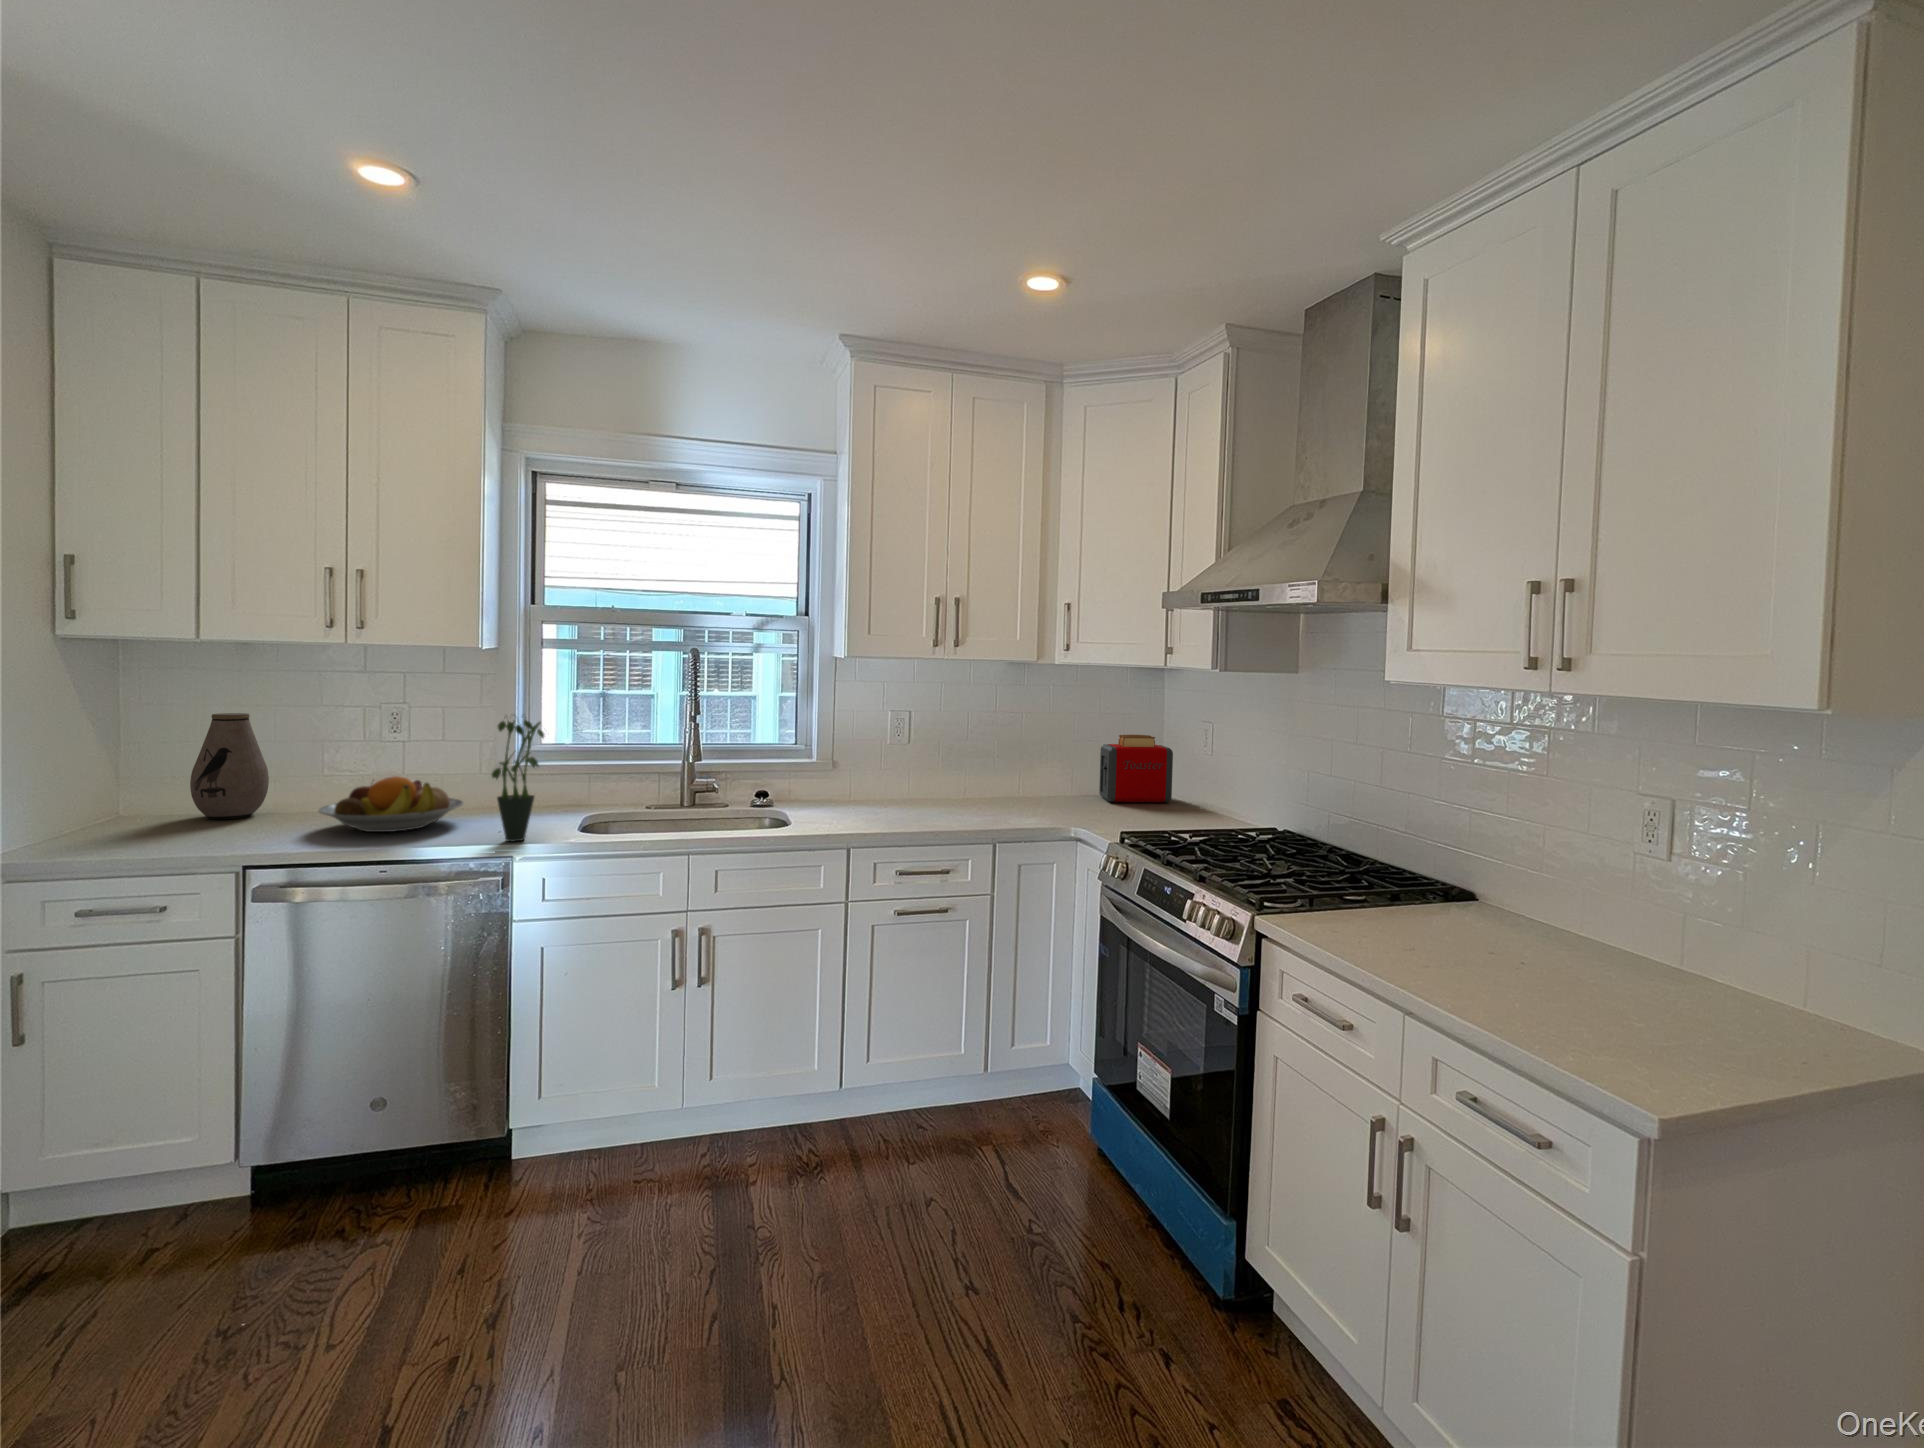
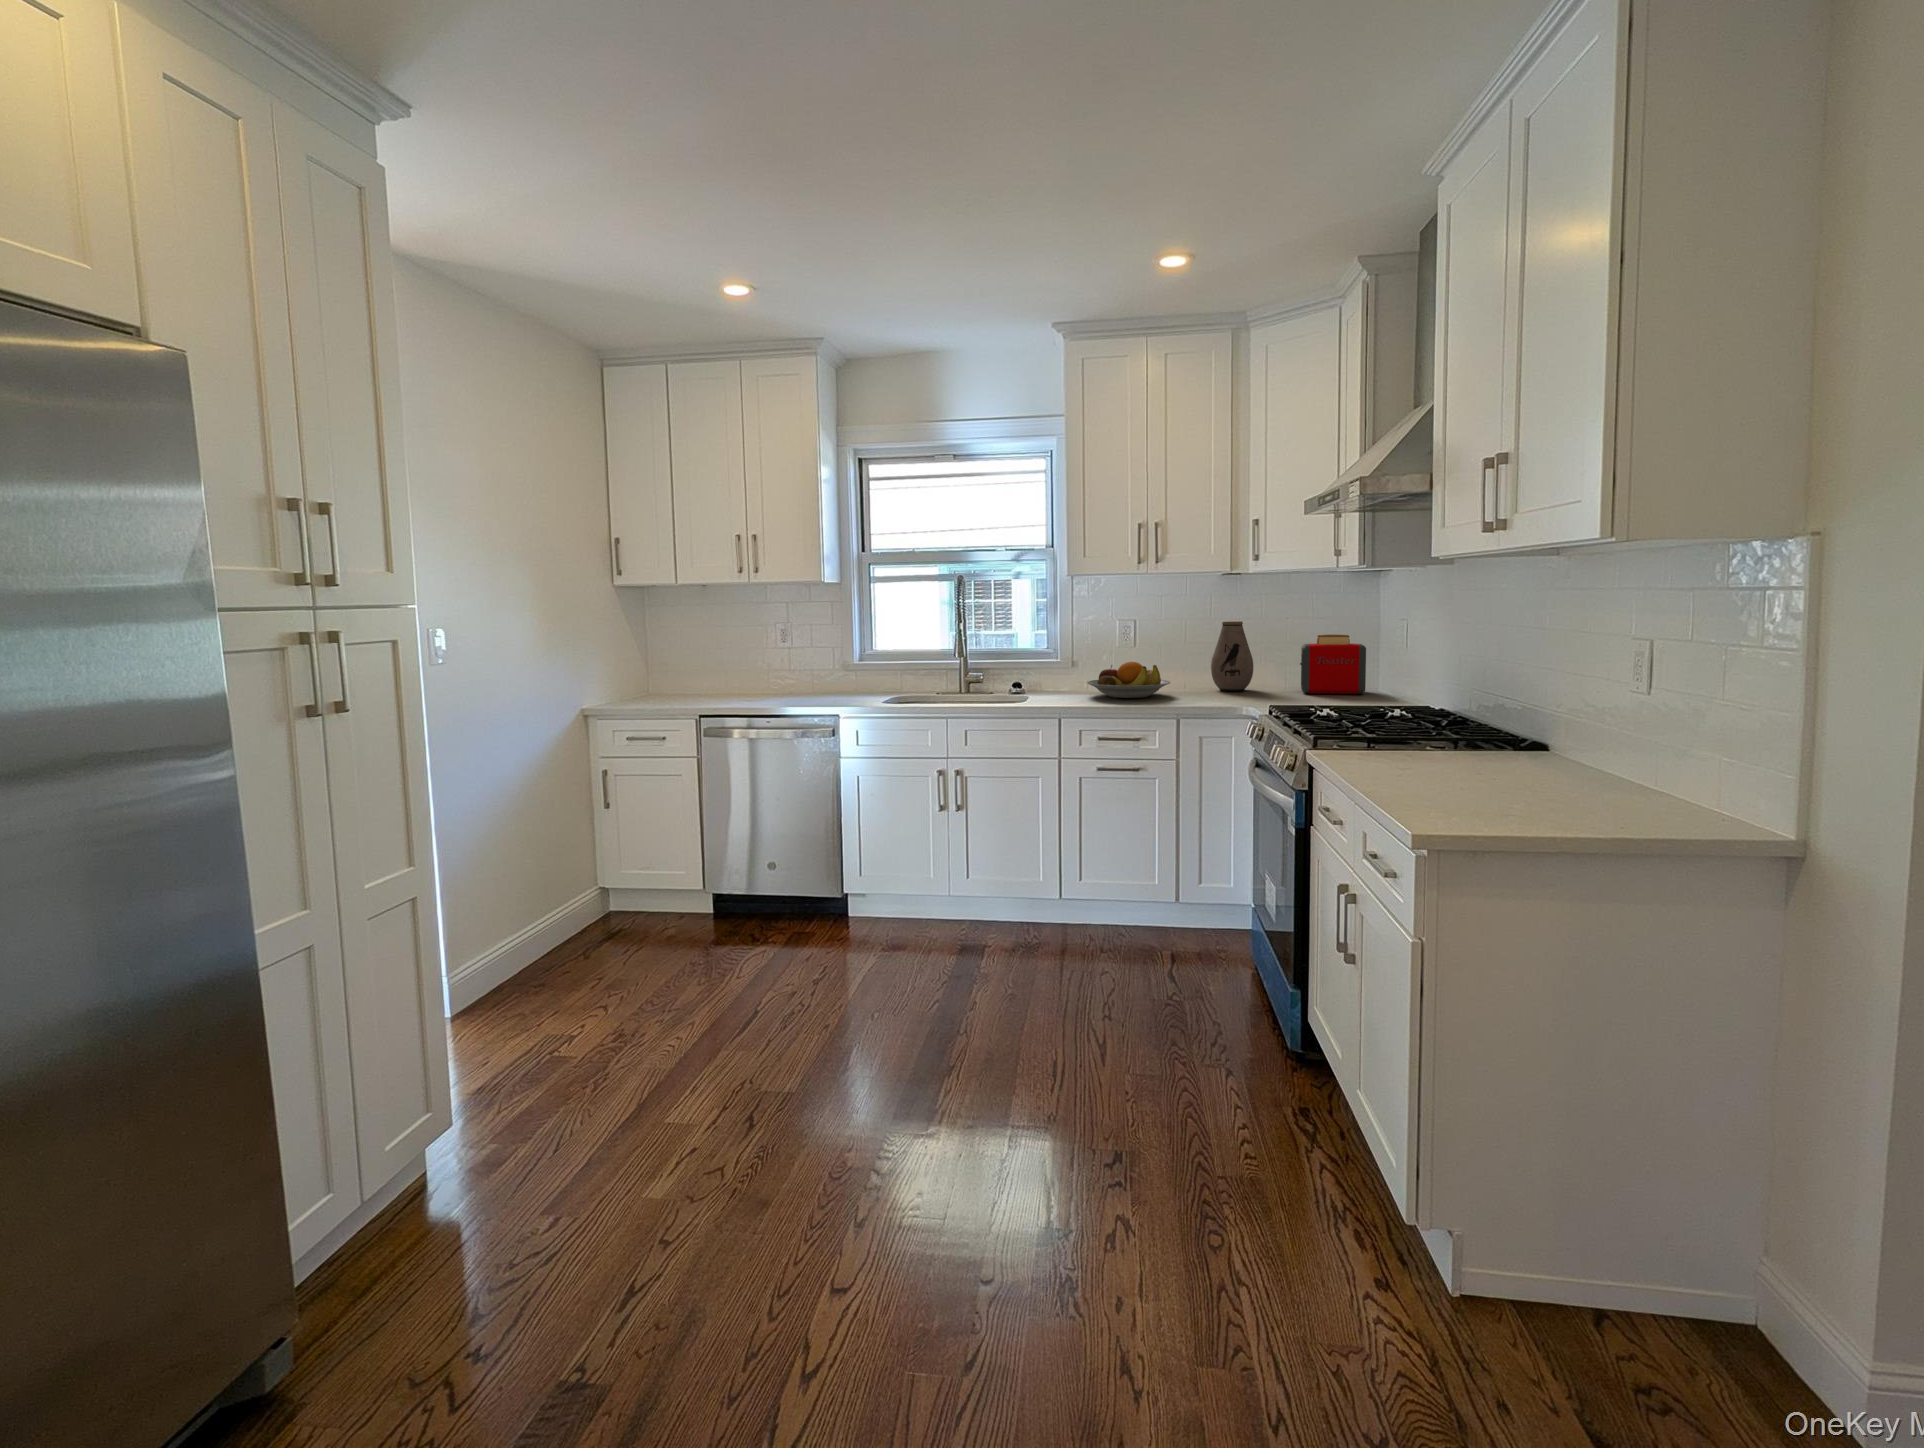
vase: present [190,713,269,819] -> present [1211,621,1253,691]
potted plant: present [492,717,544,842] -> none [825,622,861,706]
fruit bowl: present [319,776,463,832] -> present [1087,662,1170,698]

